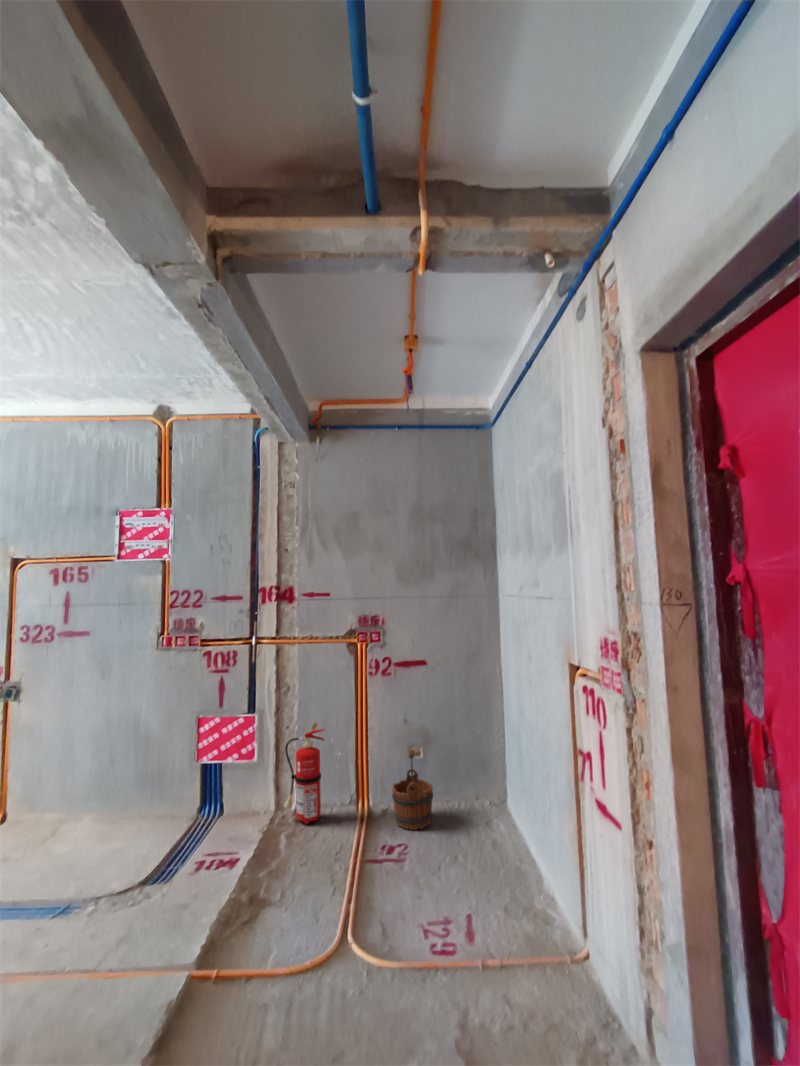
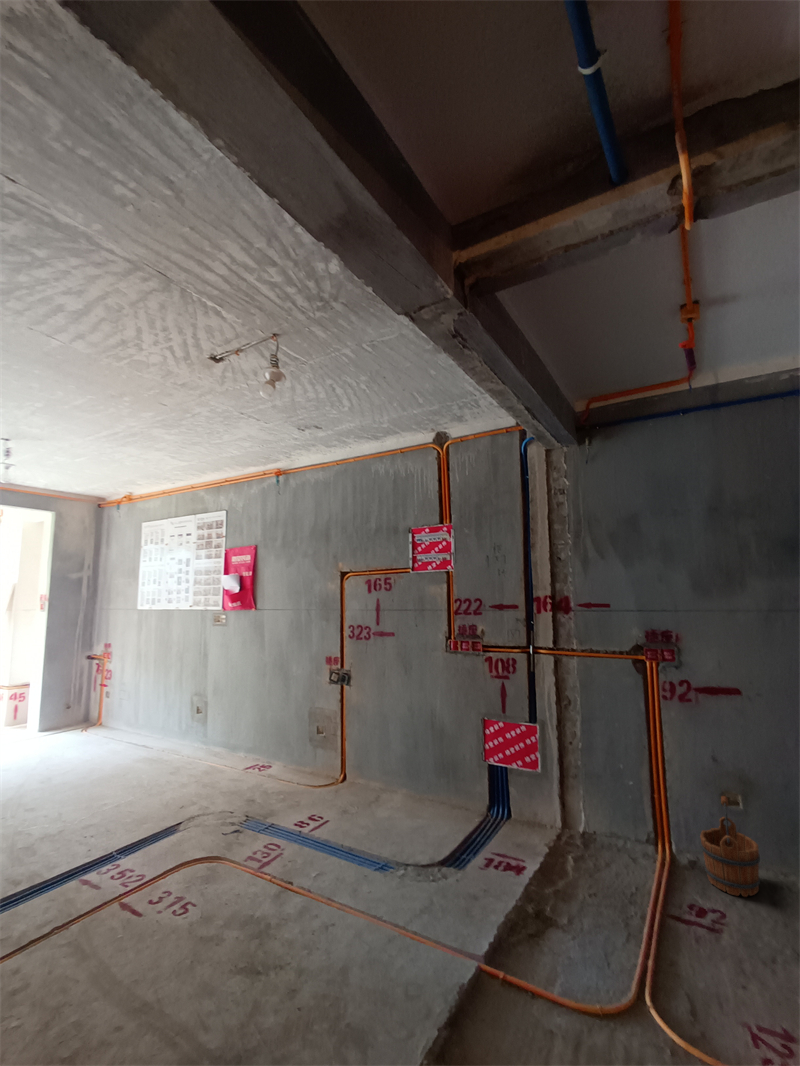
fire extinguisher: present [284,723,325,824] -> none [569,742,612,850]

